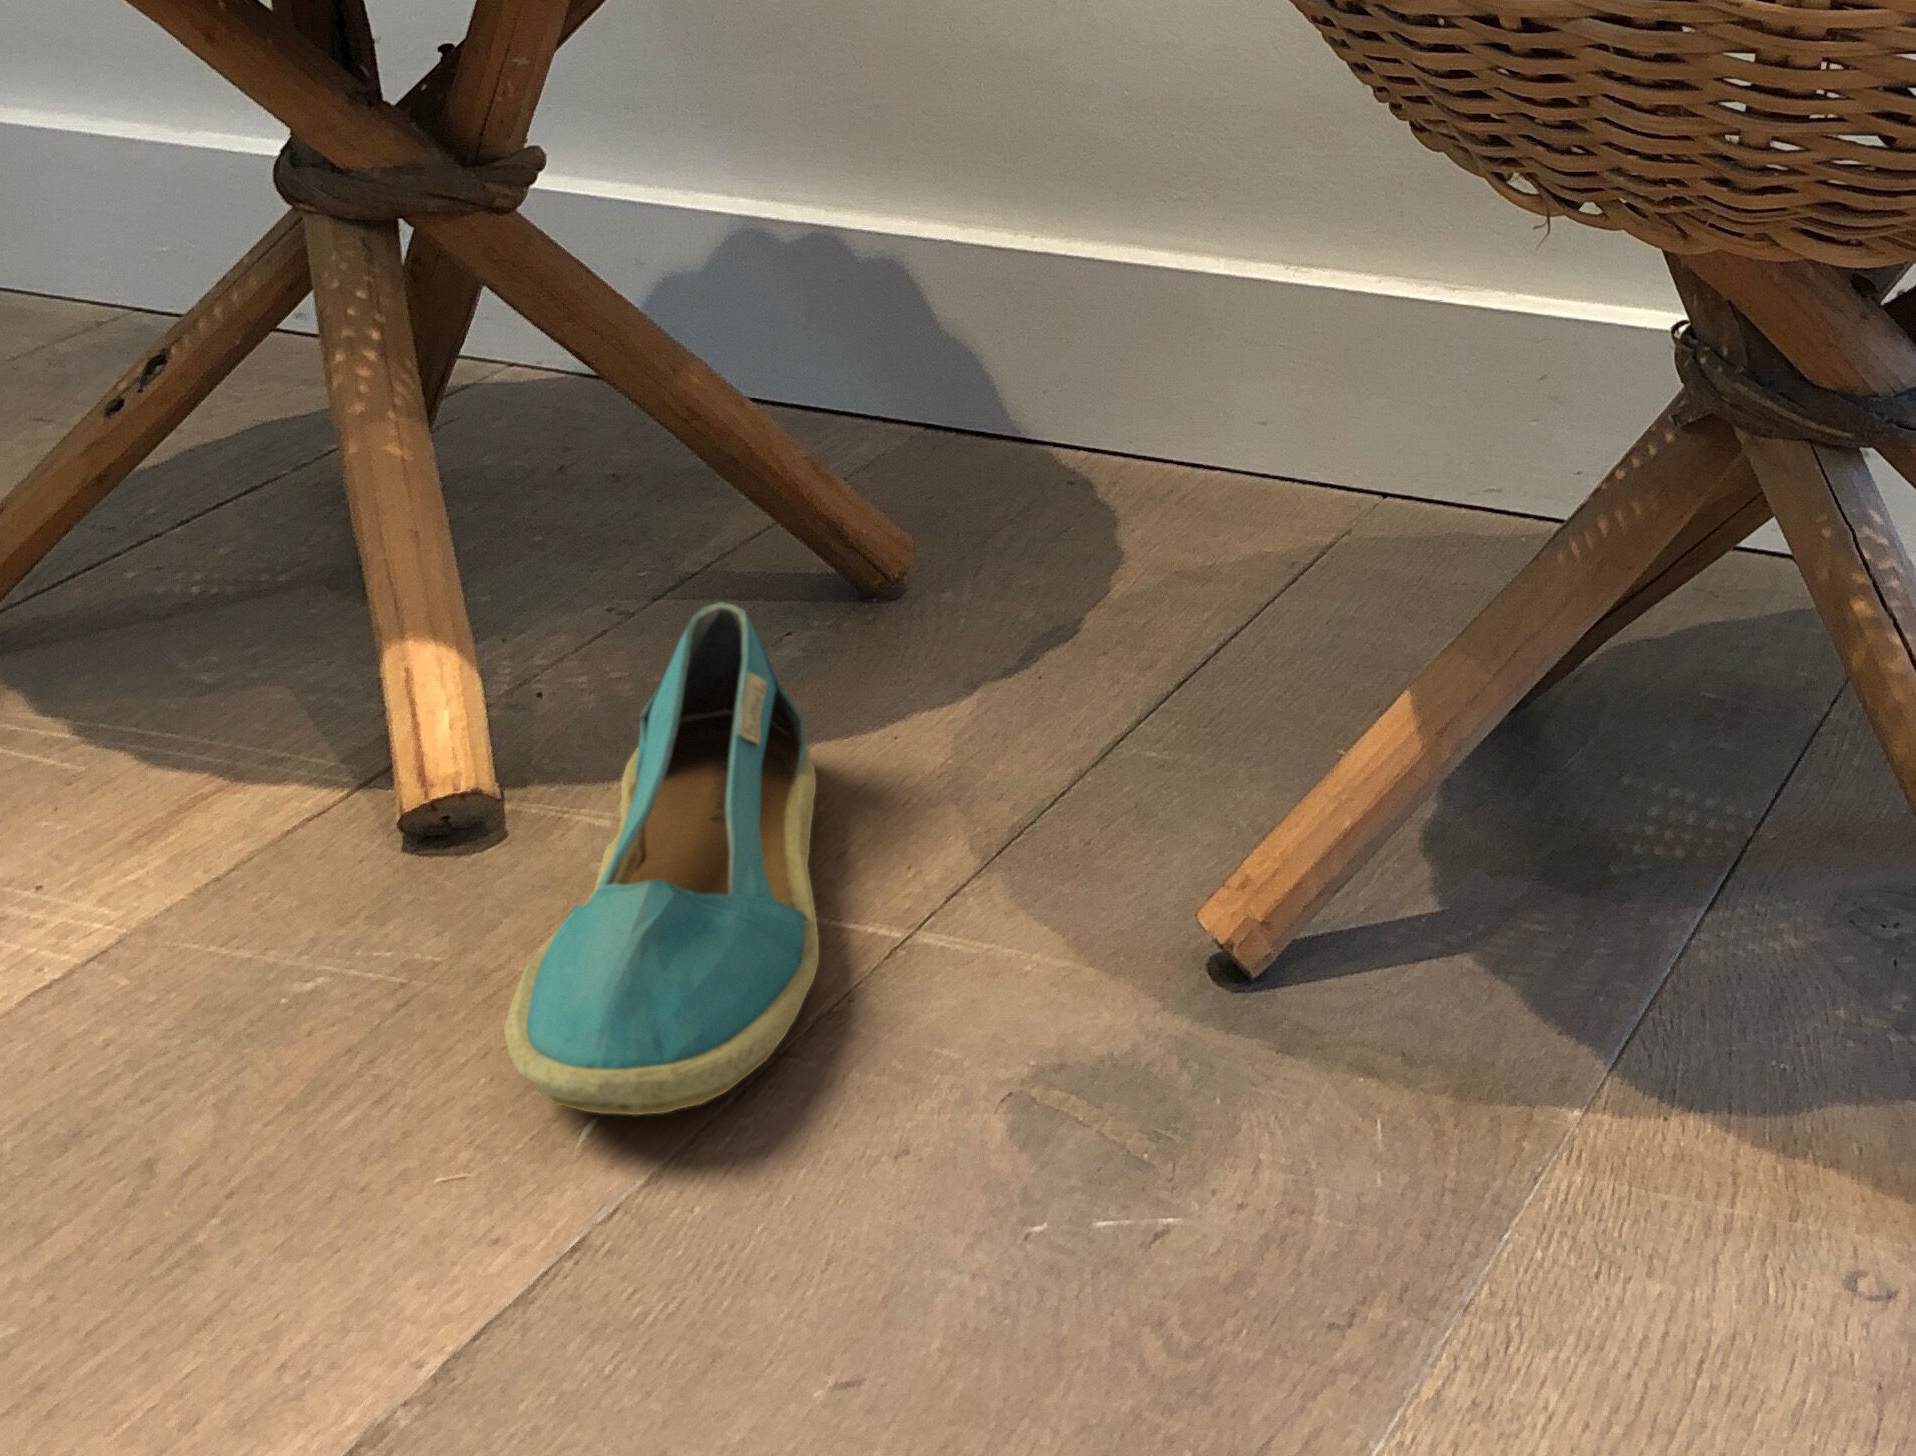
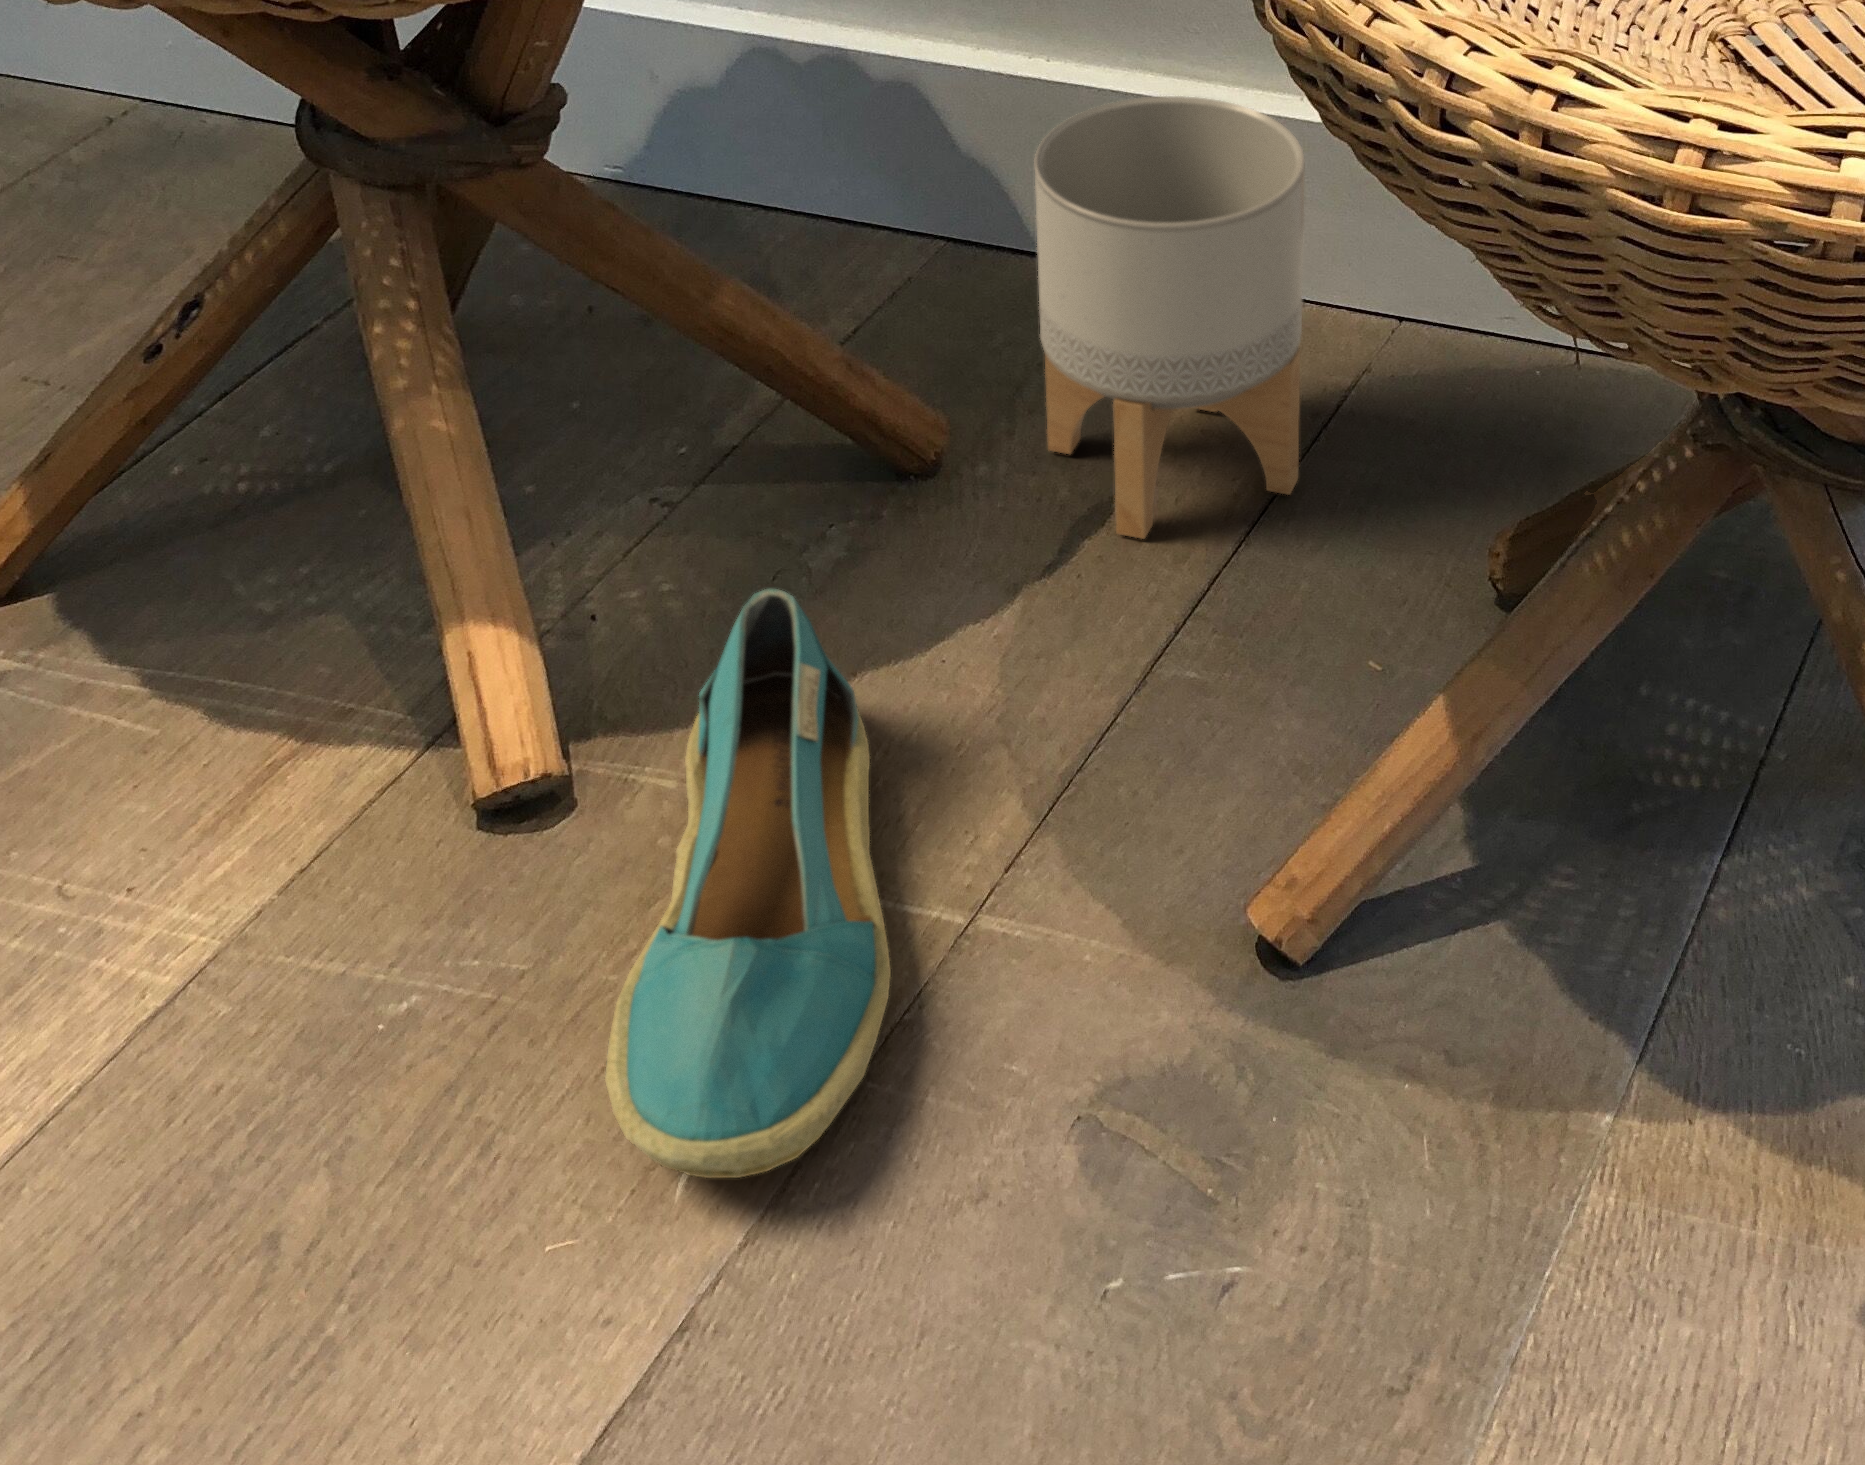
planter: none [1023,187,1300,633] -> present [1035,96,1304,539]

